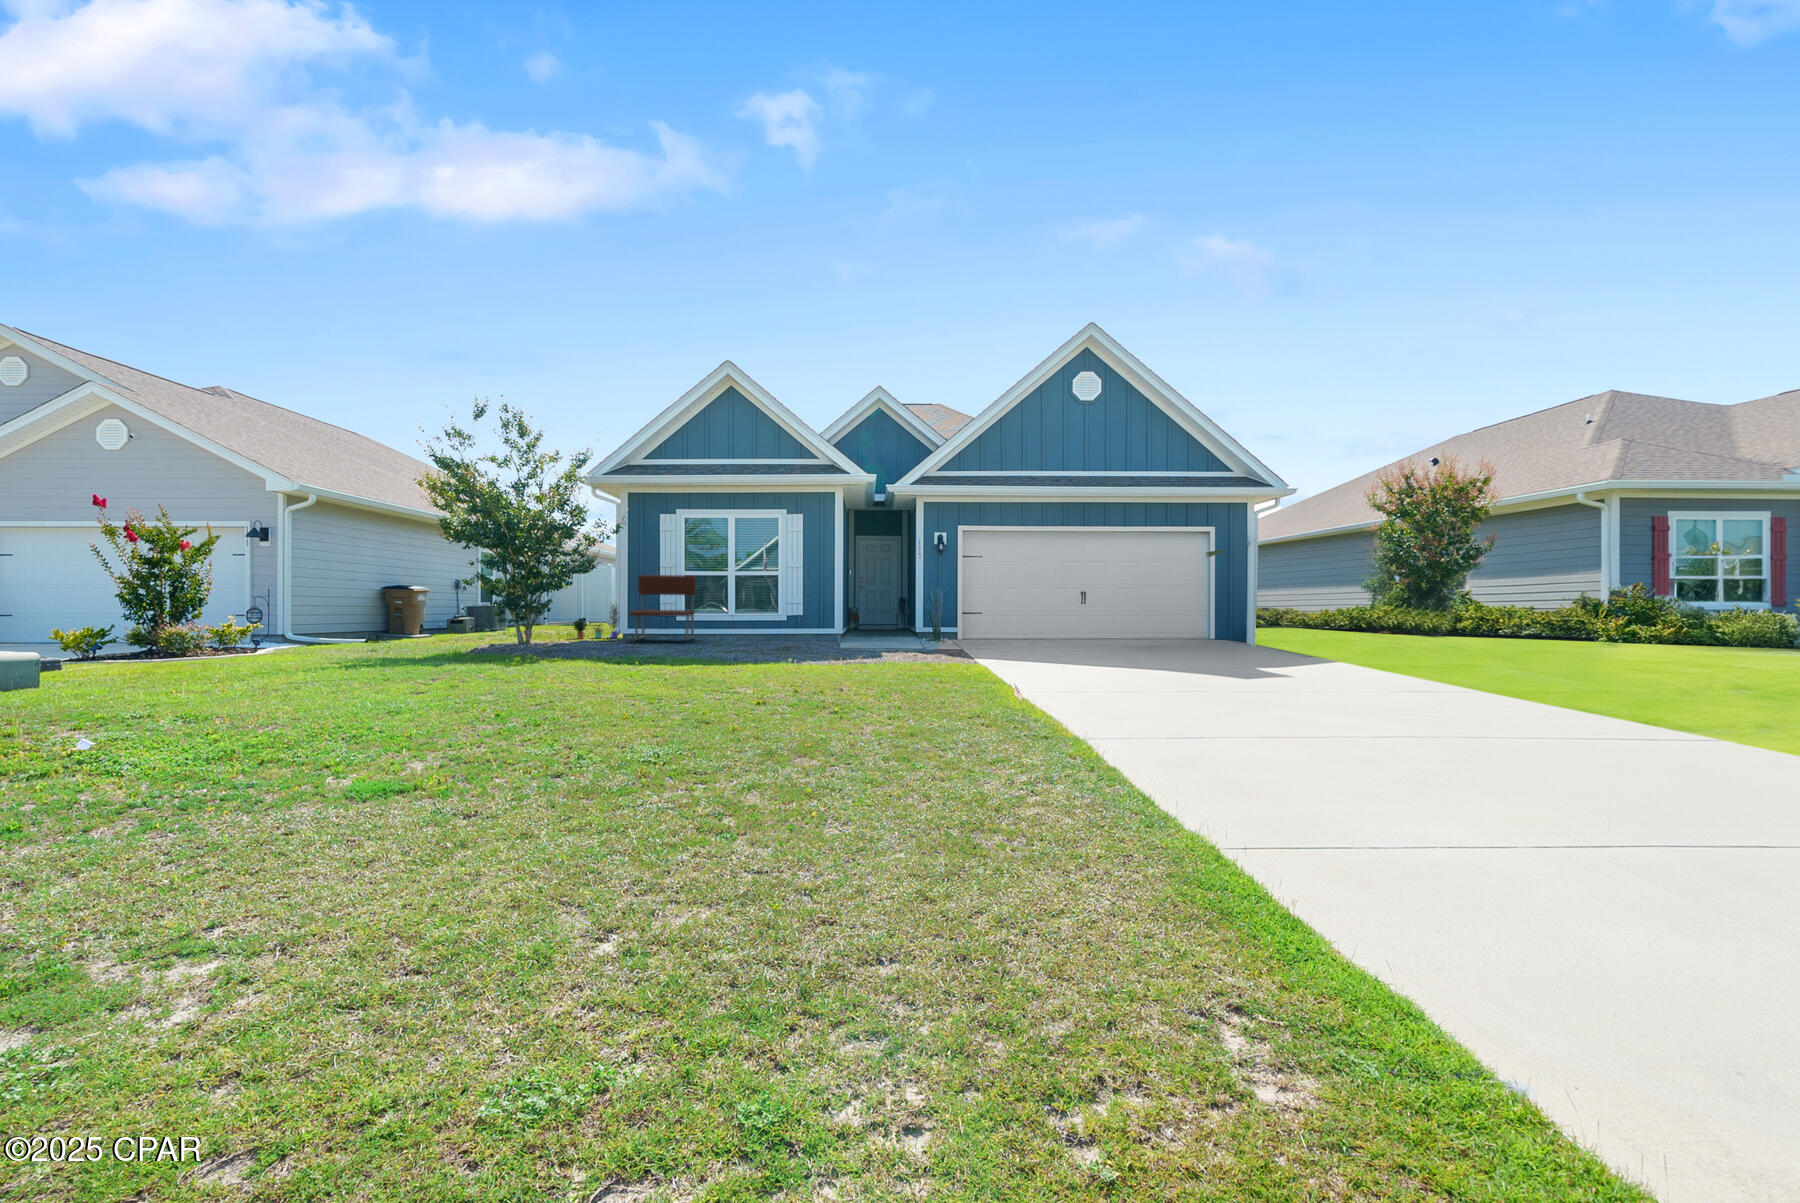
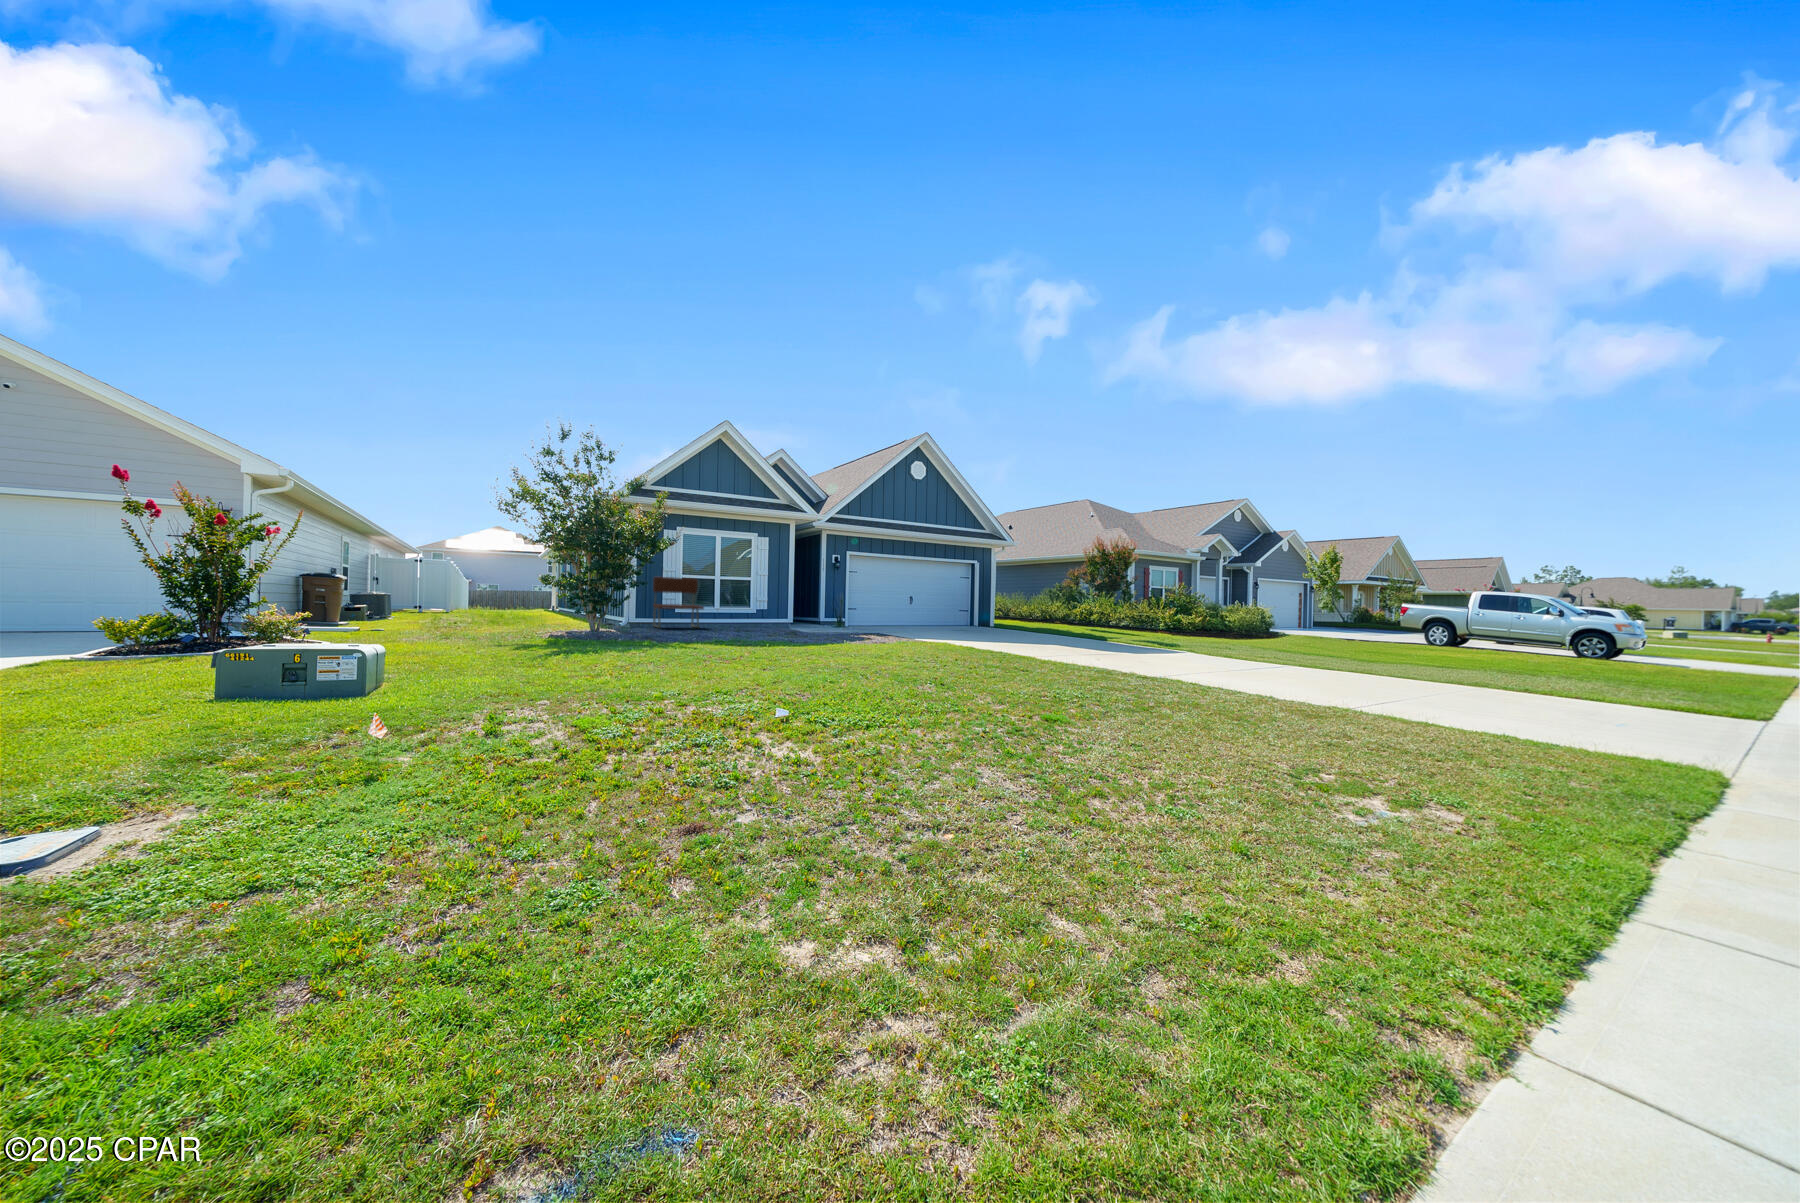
potted plant: present [573,604,620,639] -> none [601,598,635,627]

